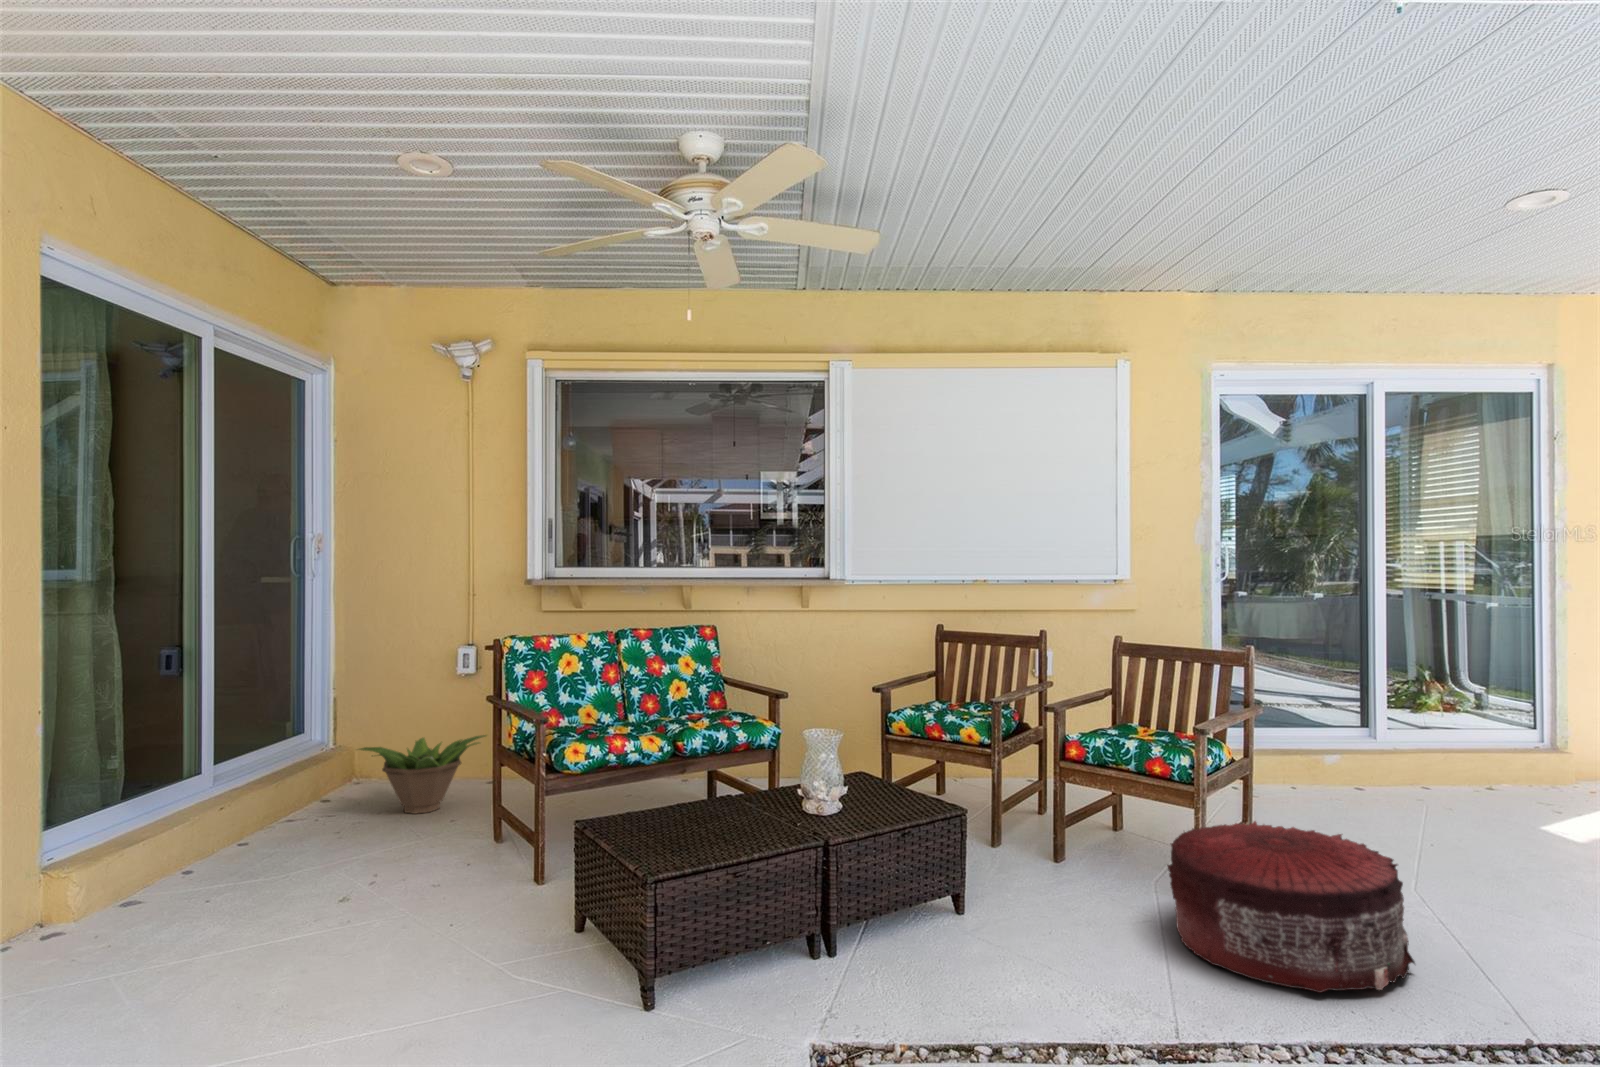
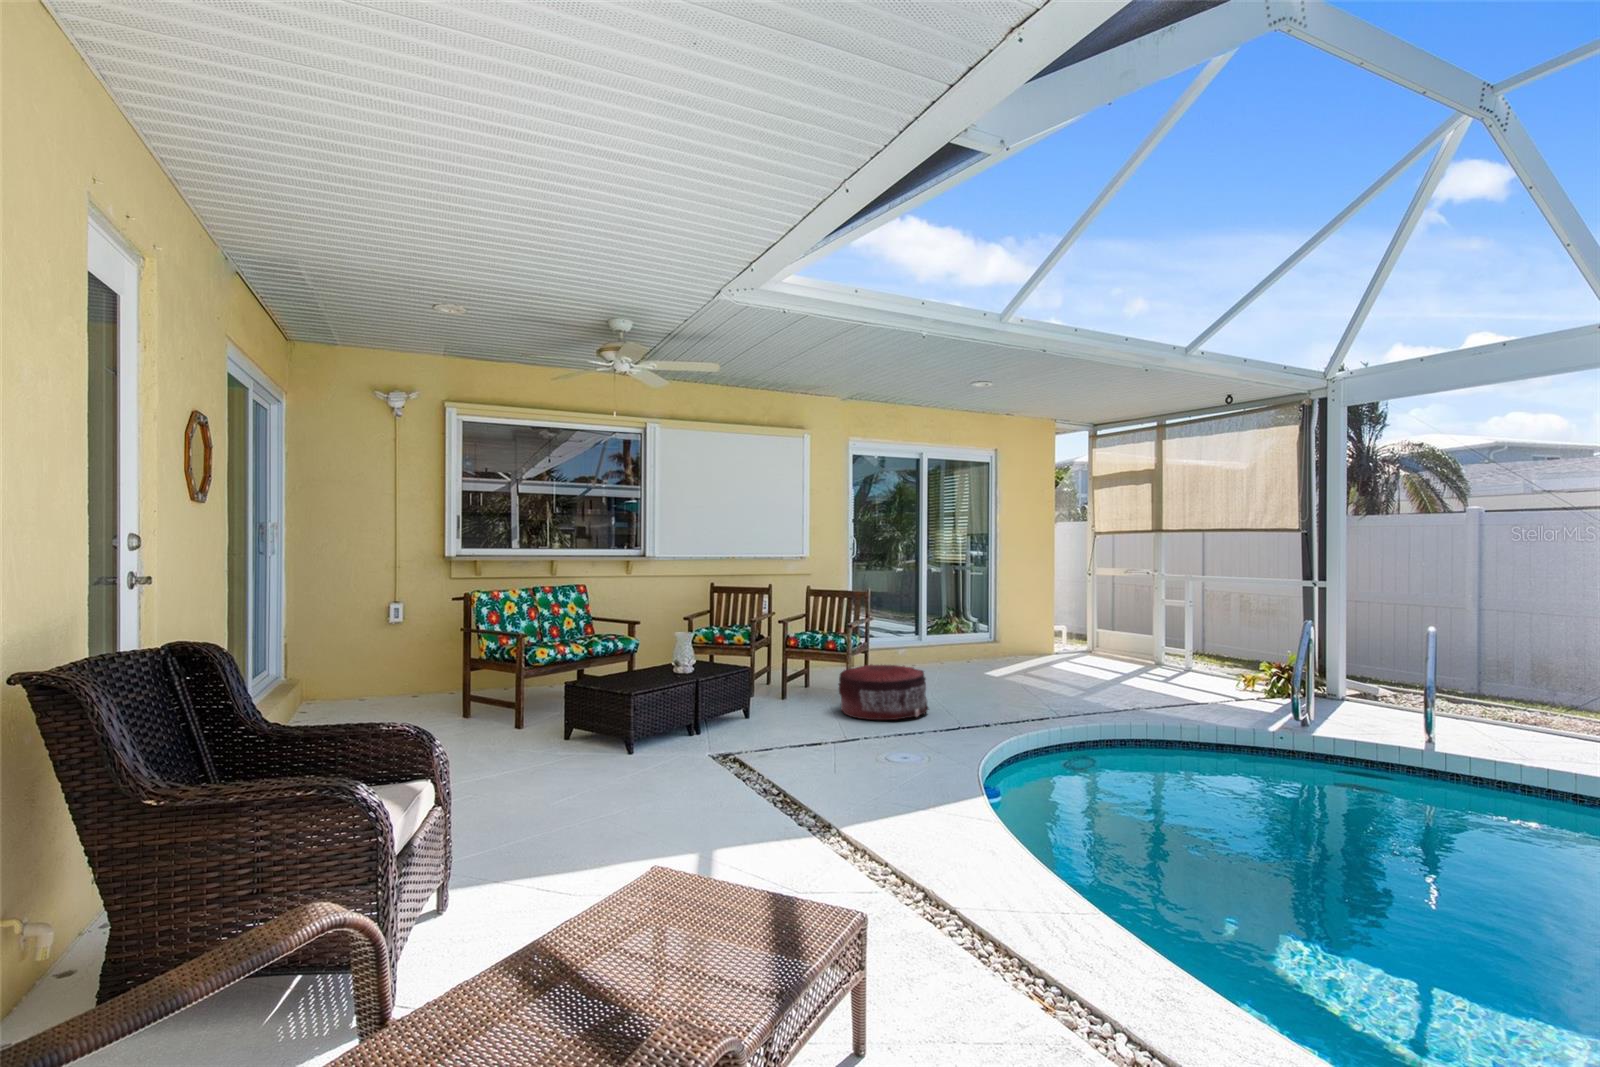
decorative plant: present [360,735,486,814] -> none [339,660,434,711]

